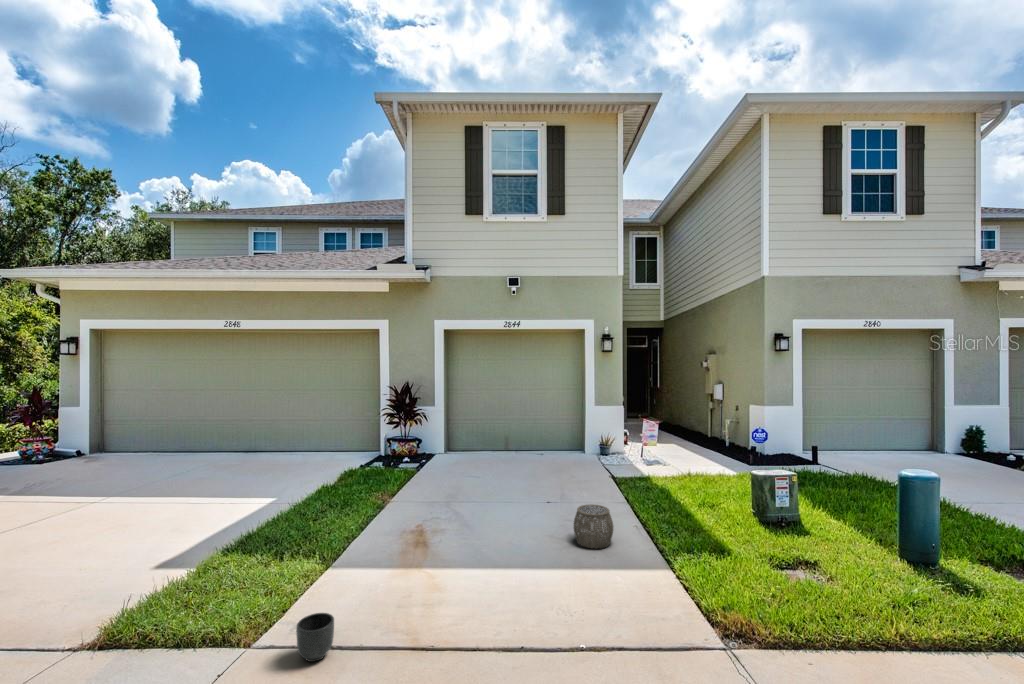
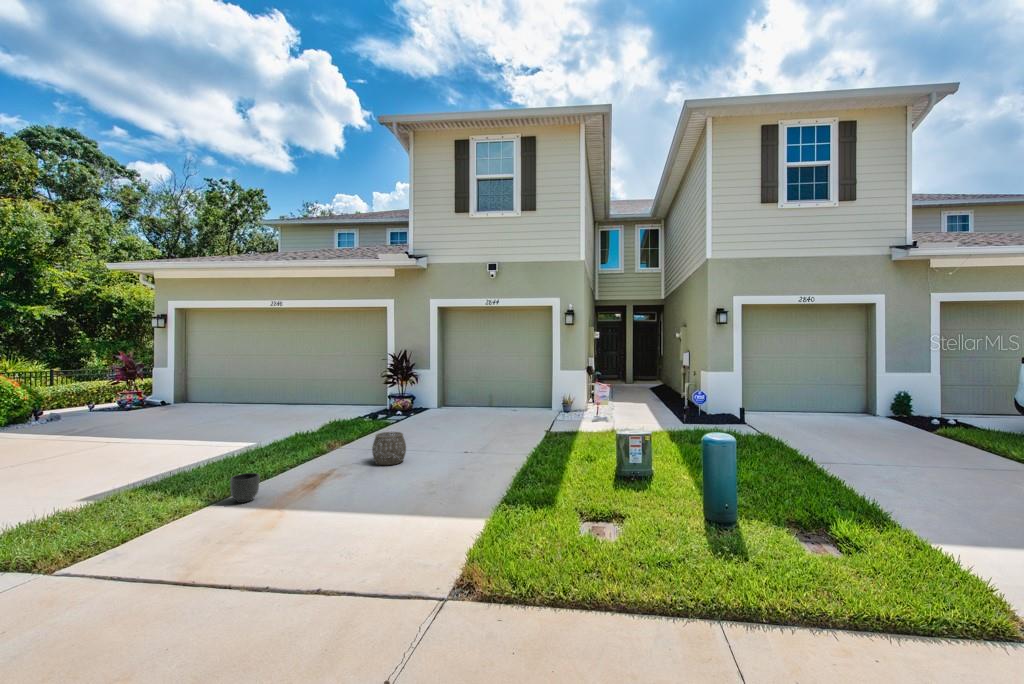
woven basket: present [574,504,613,549] -> present [372,432,406,465]

